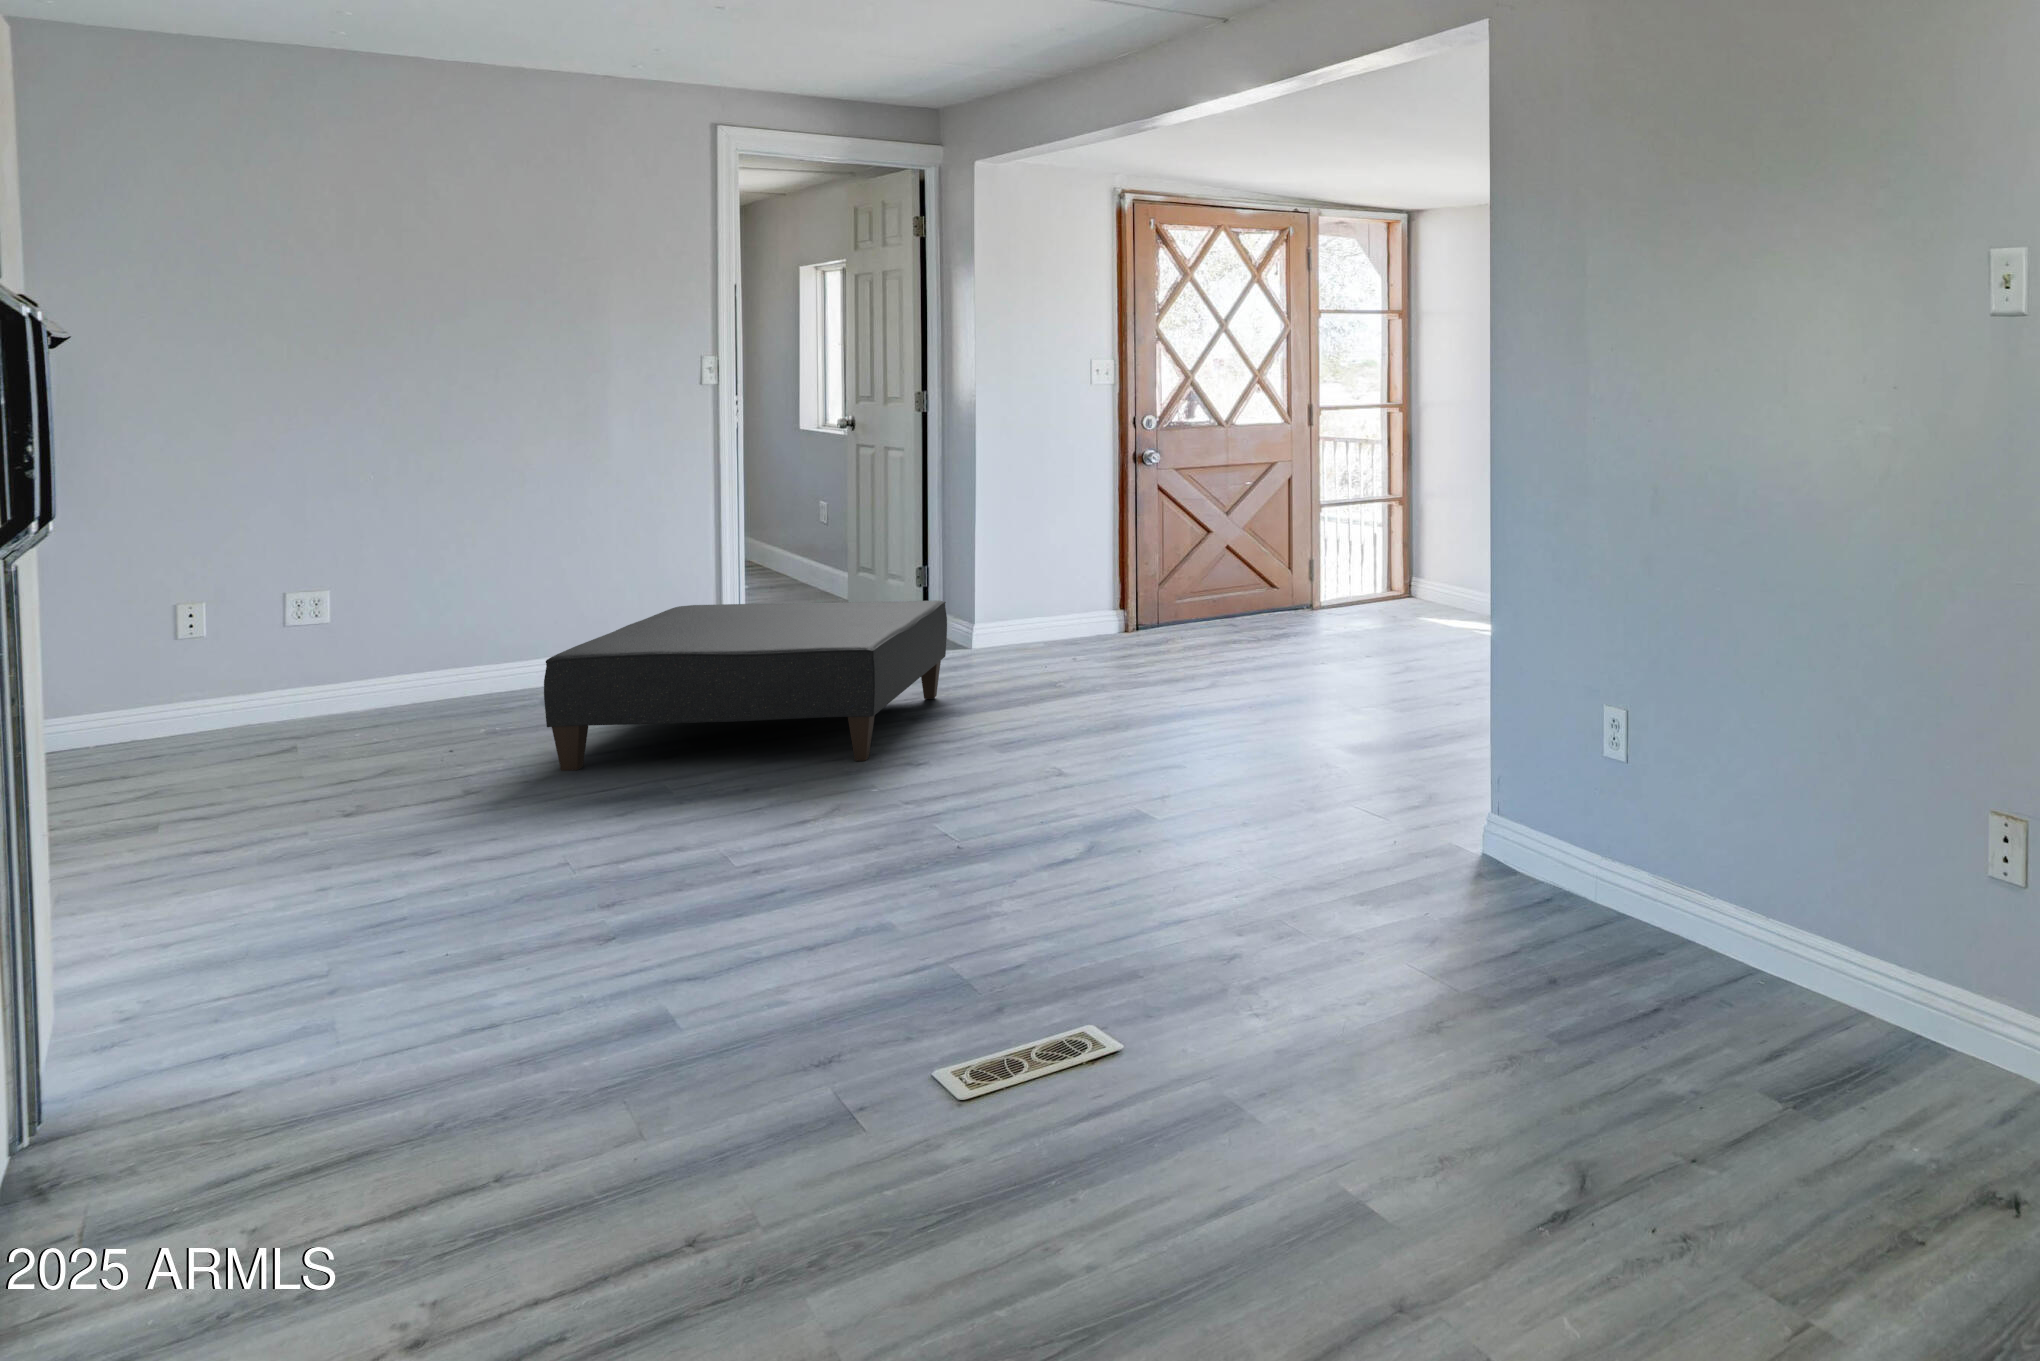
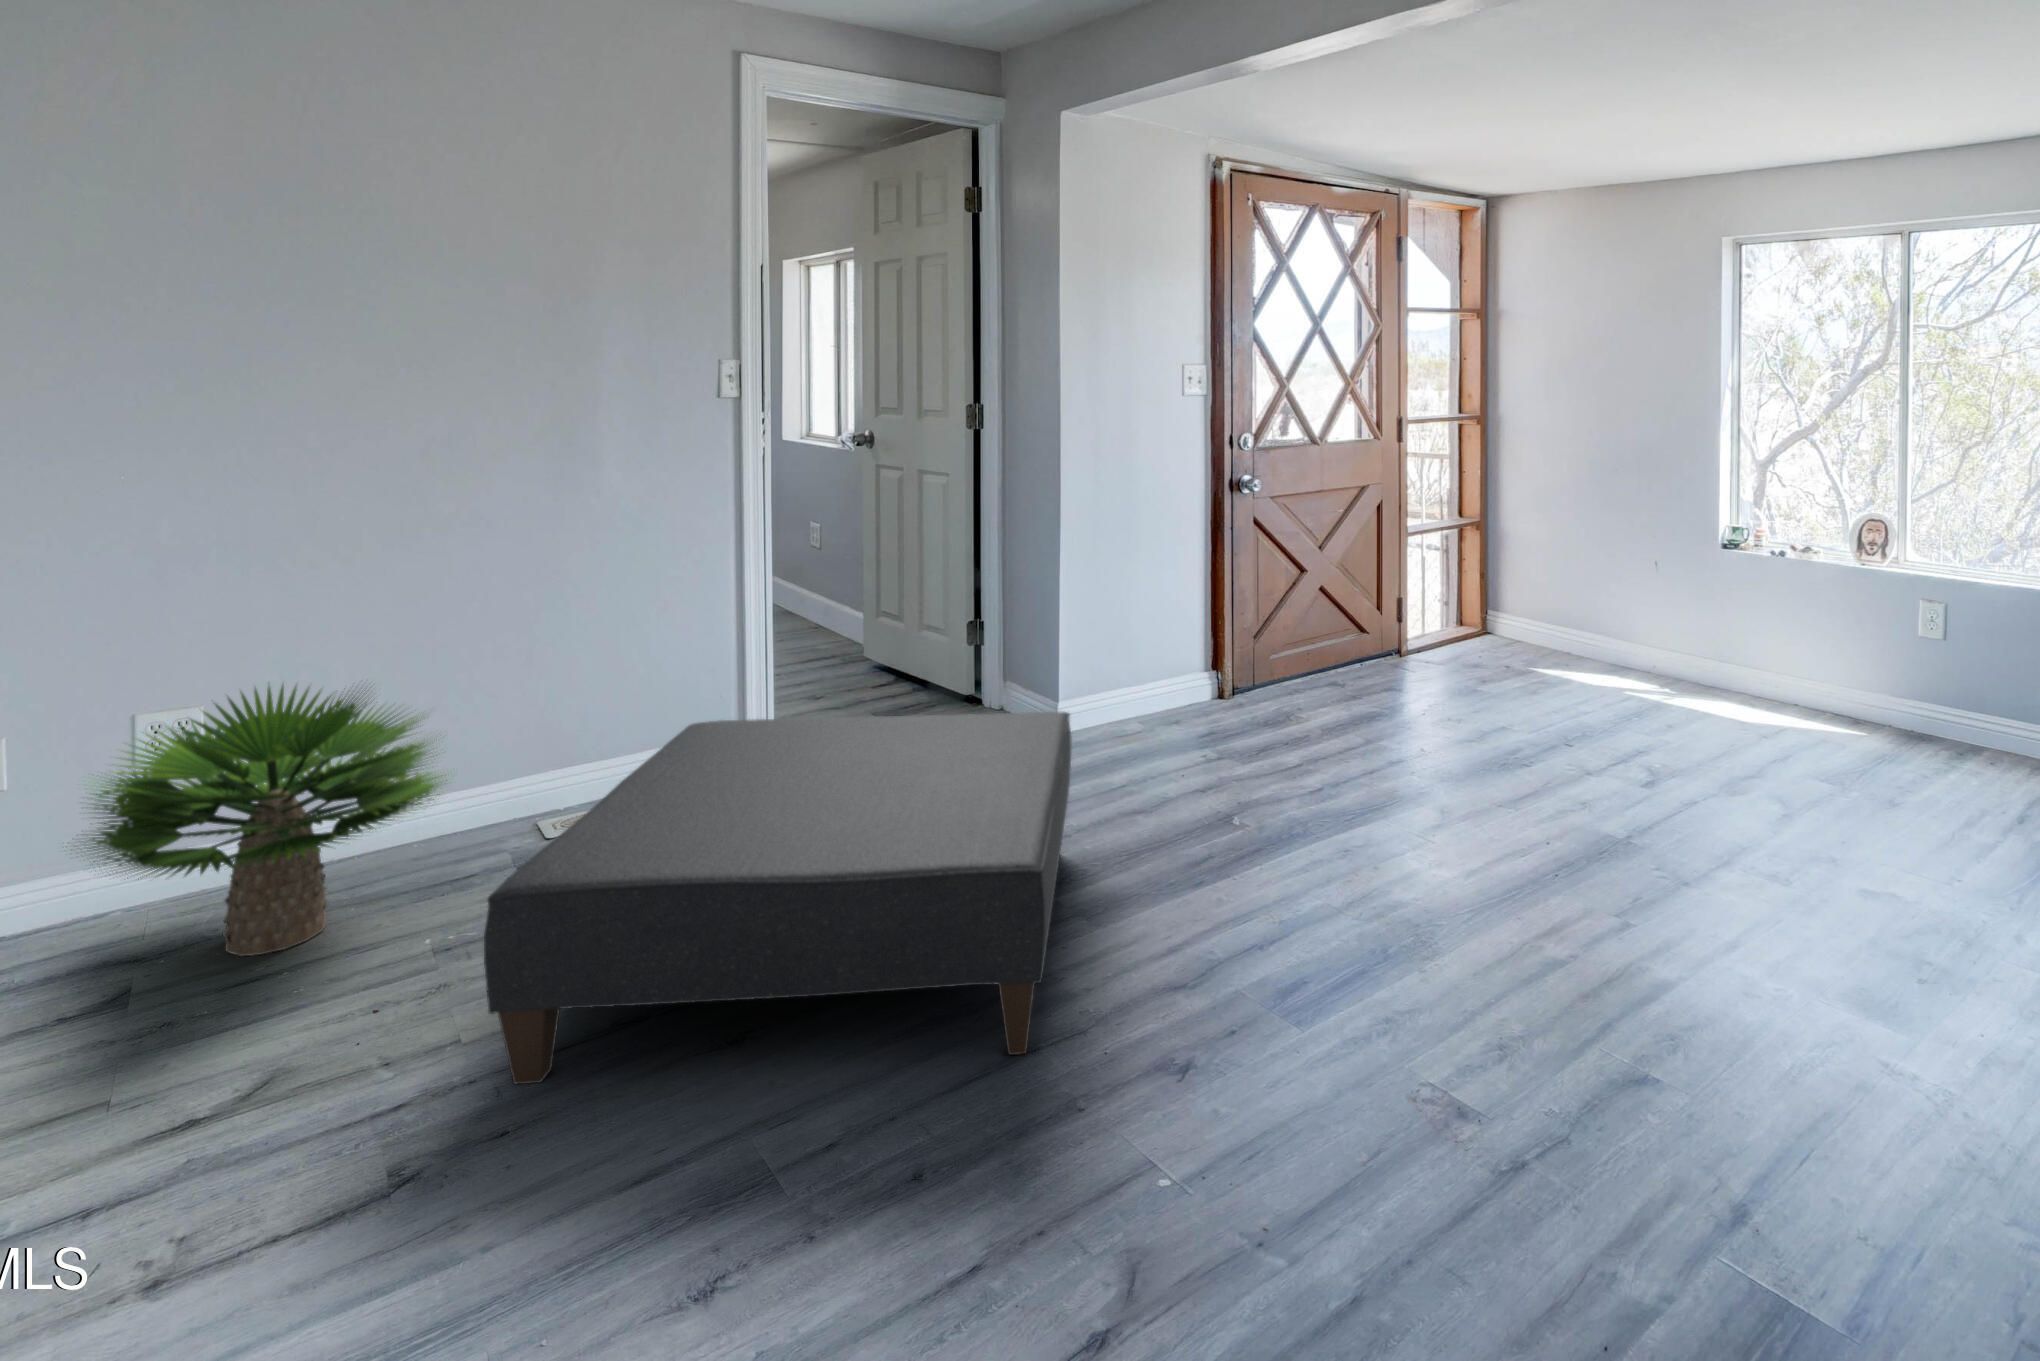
potted plant: none [269,563,517,737] -> present [66,685,447,956]

